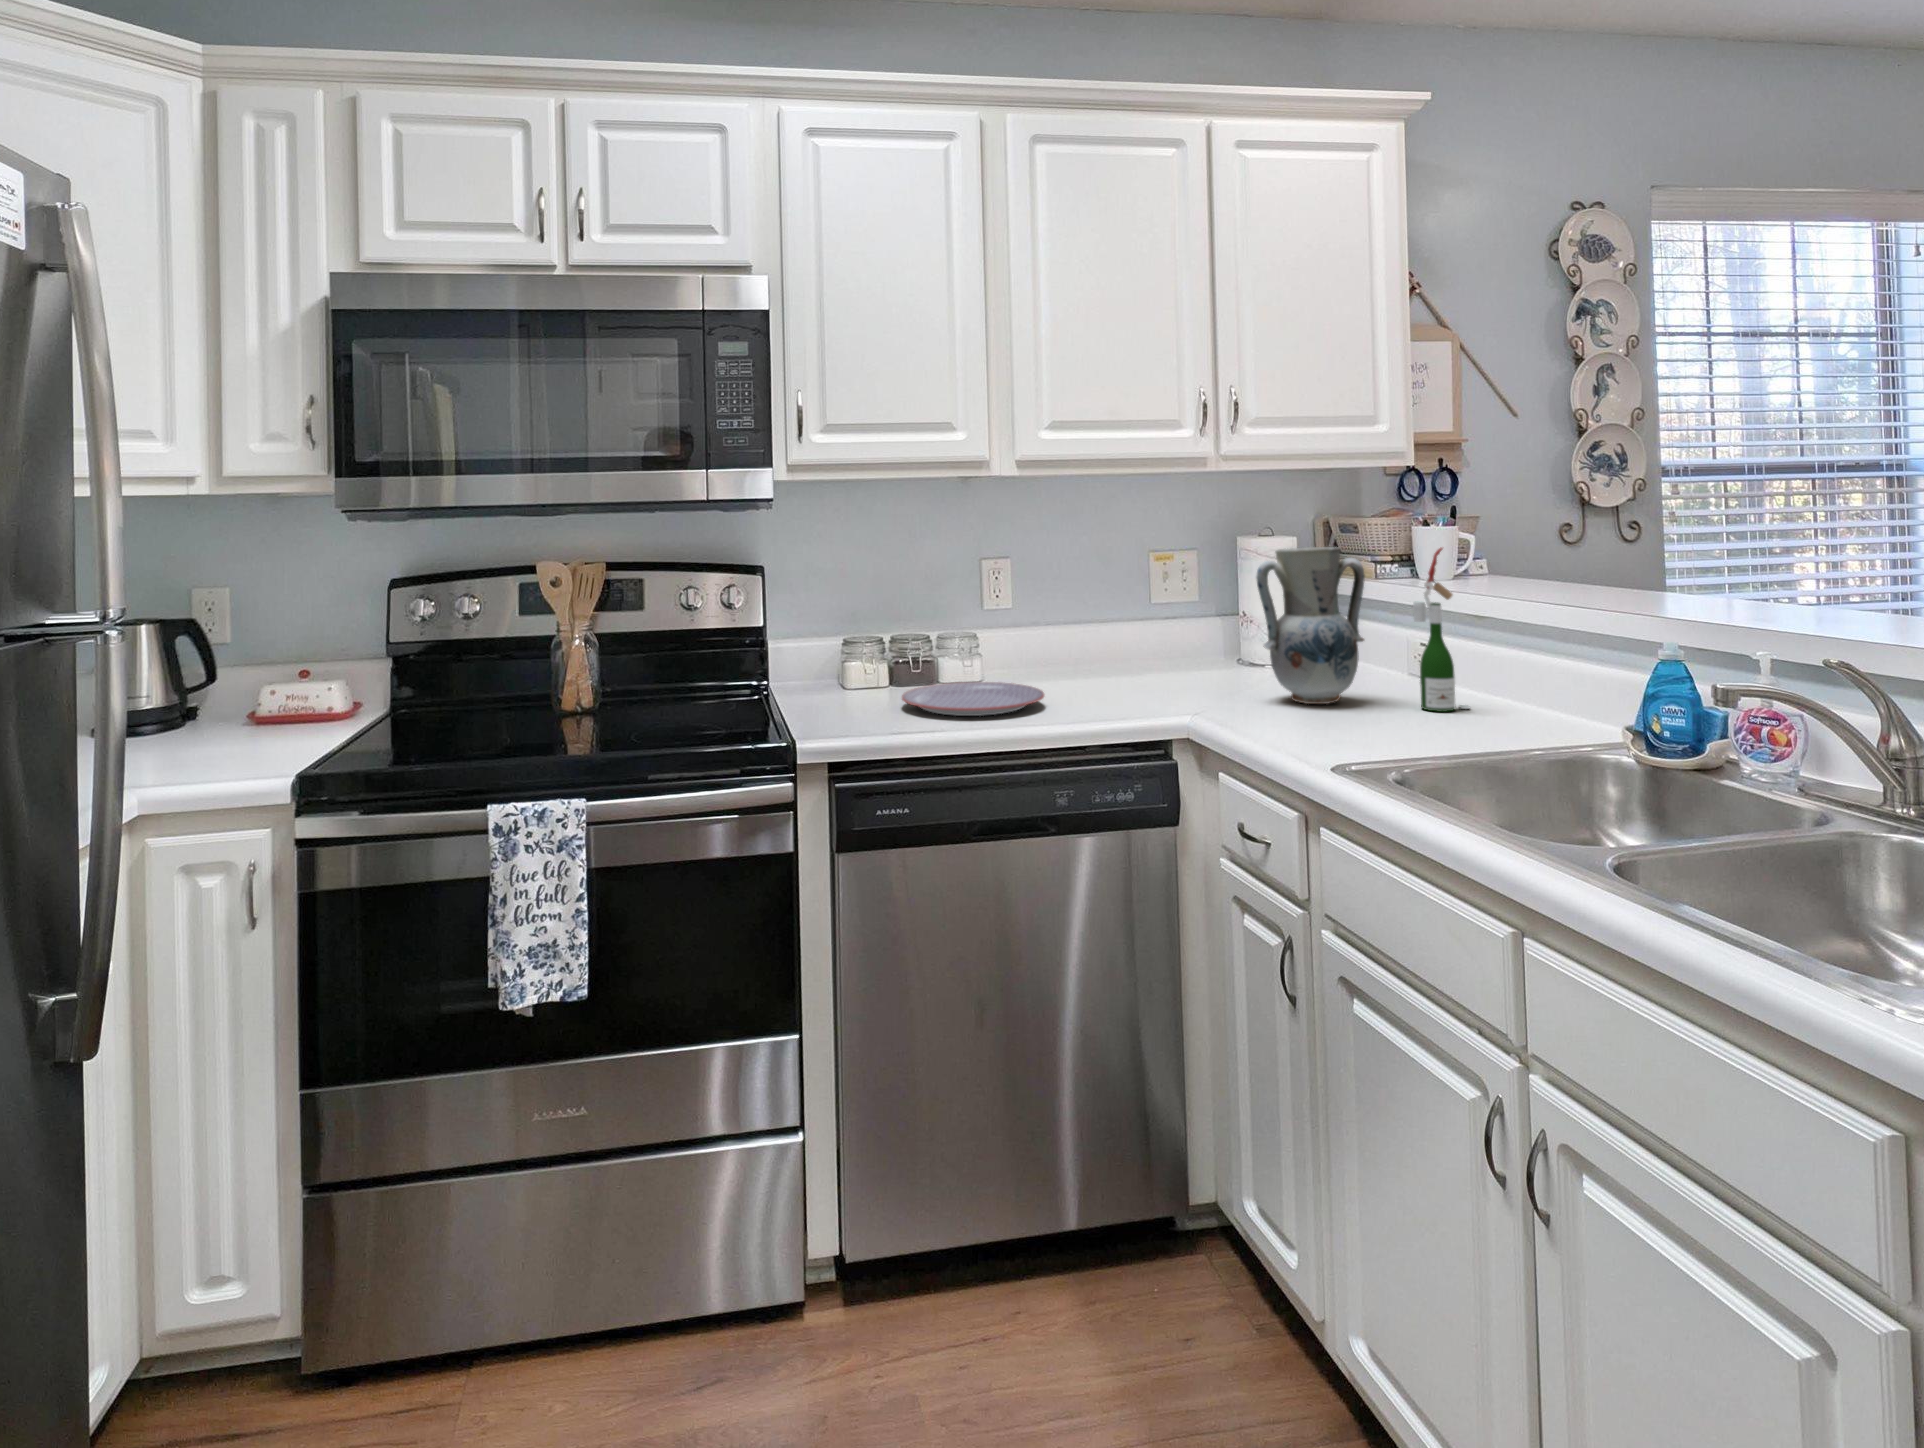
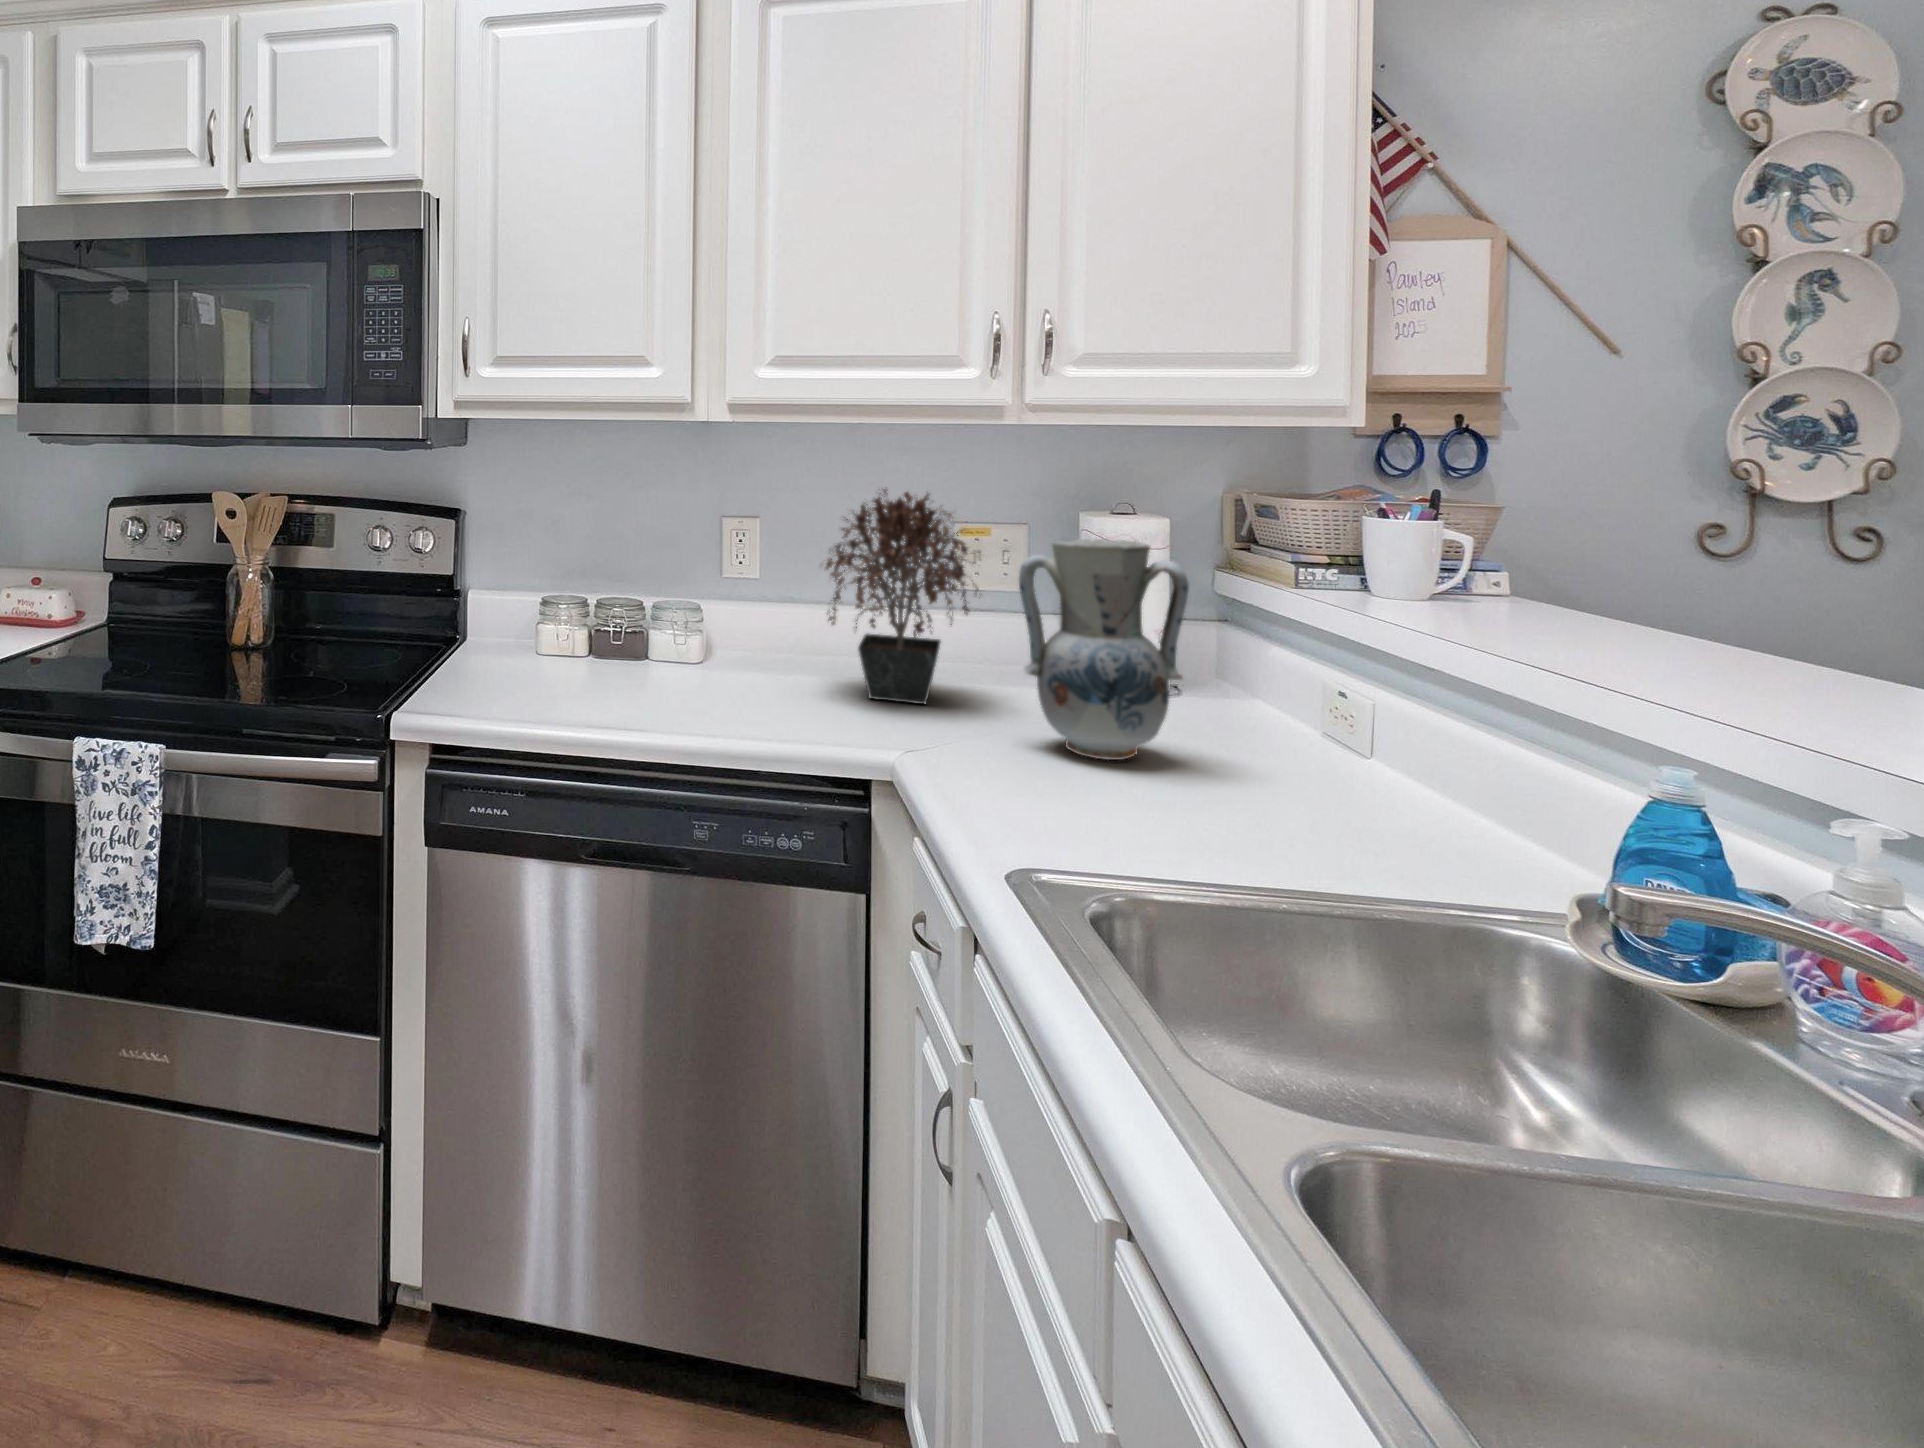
potted plant: none [1086,522,1210,689] -> present [822,489,980,704]
wine bottle: present [1413,548,1470,712] -> none [1252,559,1338,802]
plate: present [902,682,1044,716] -> none [555,663,728,712]

